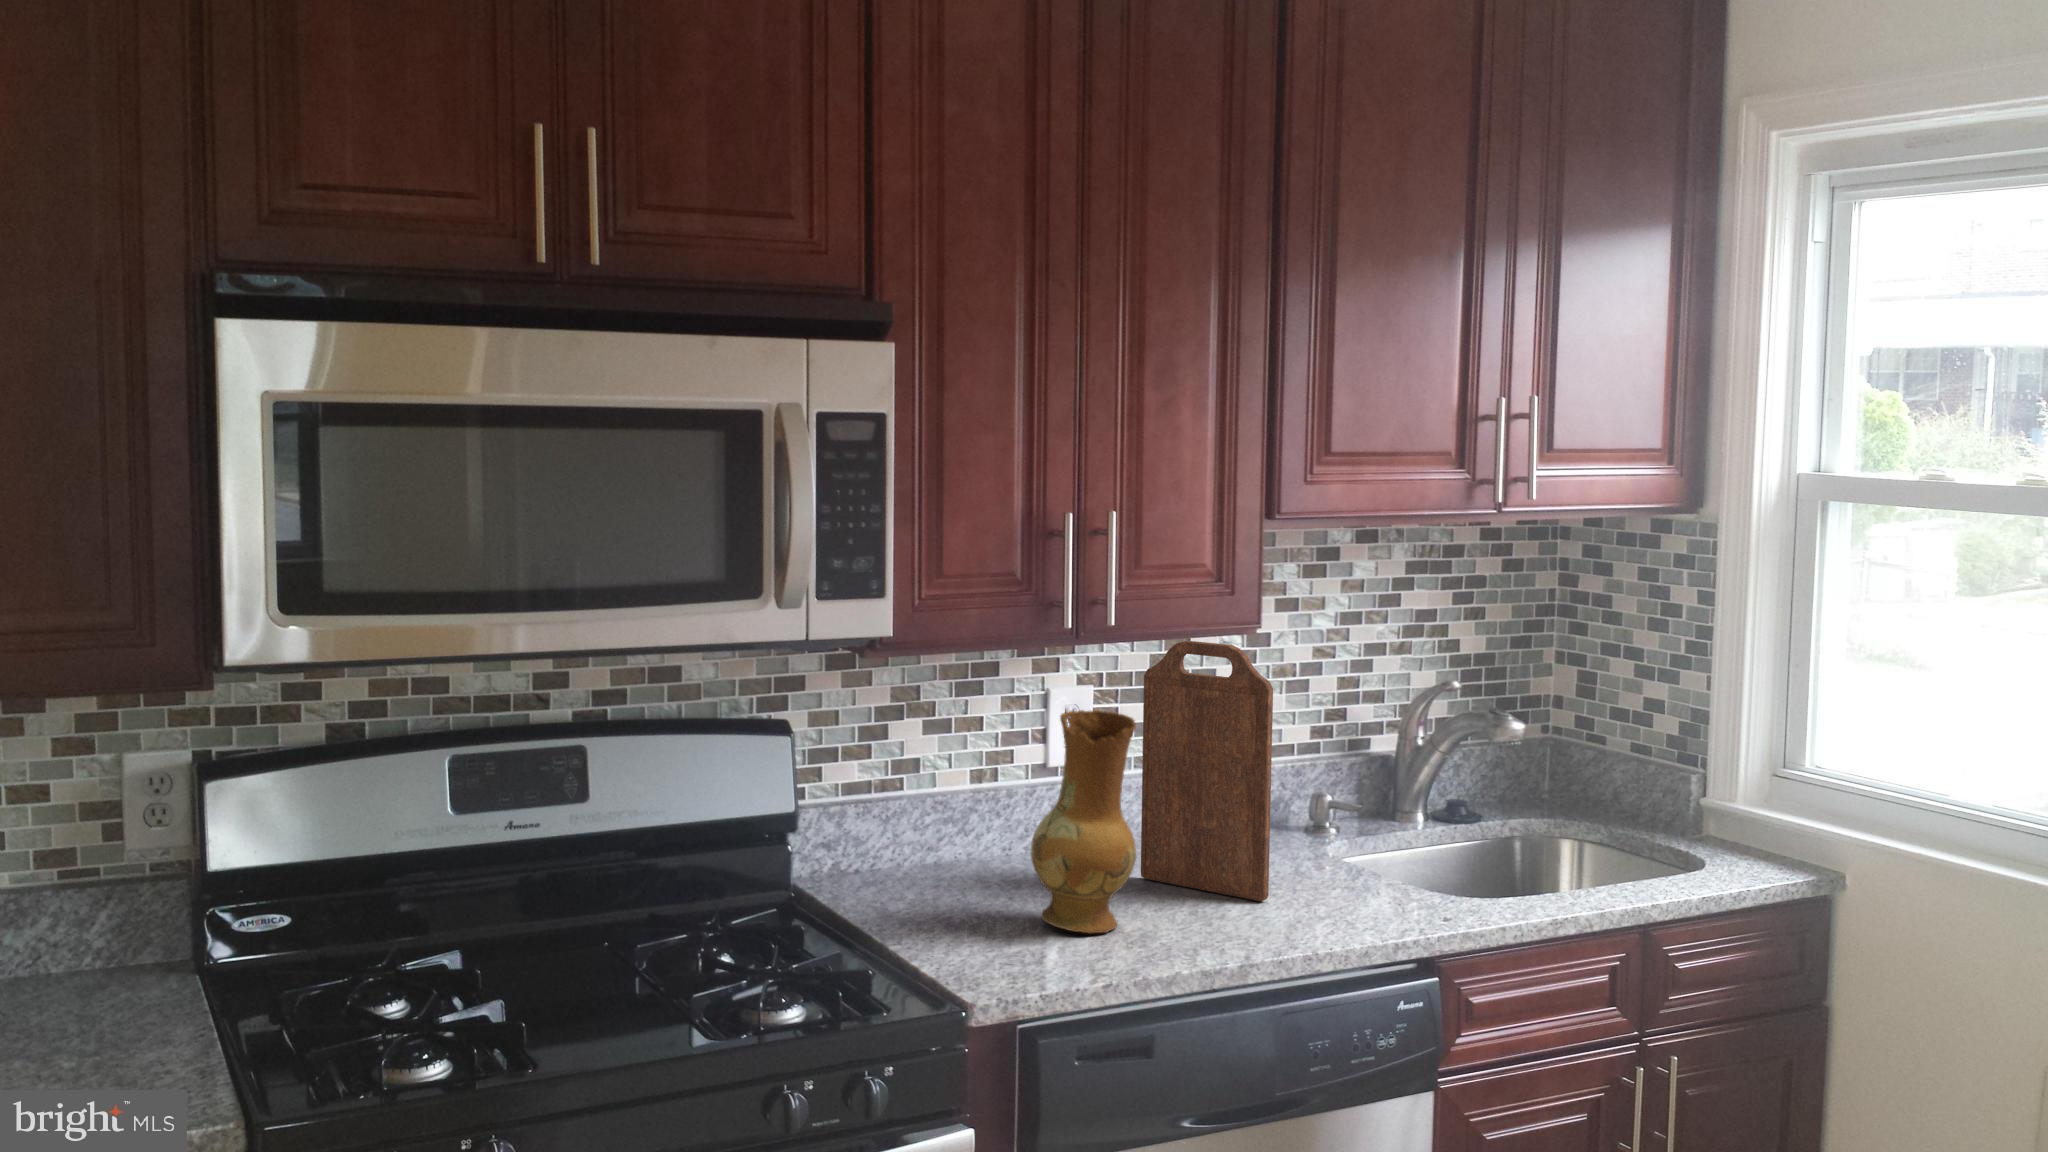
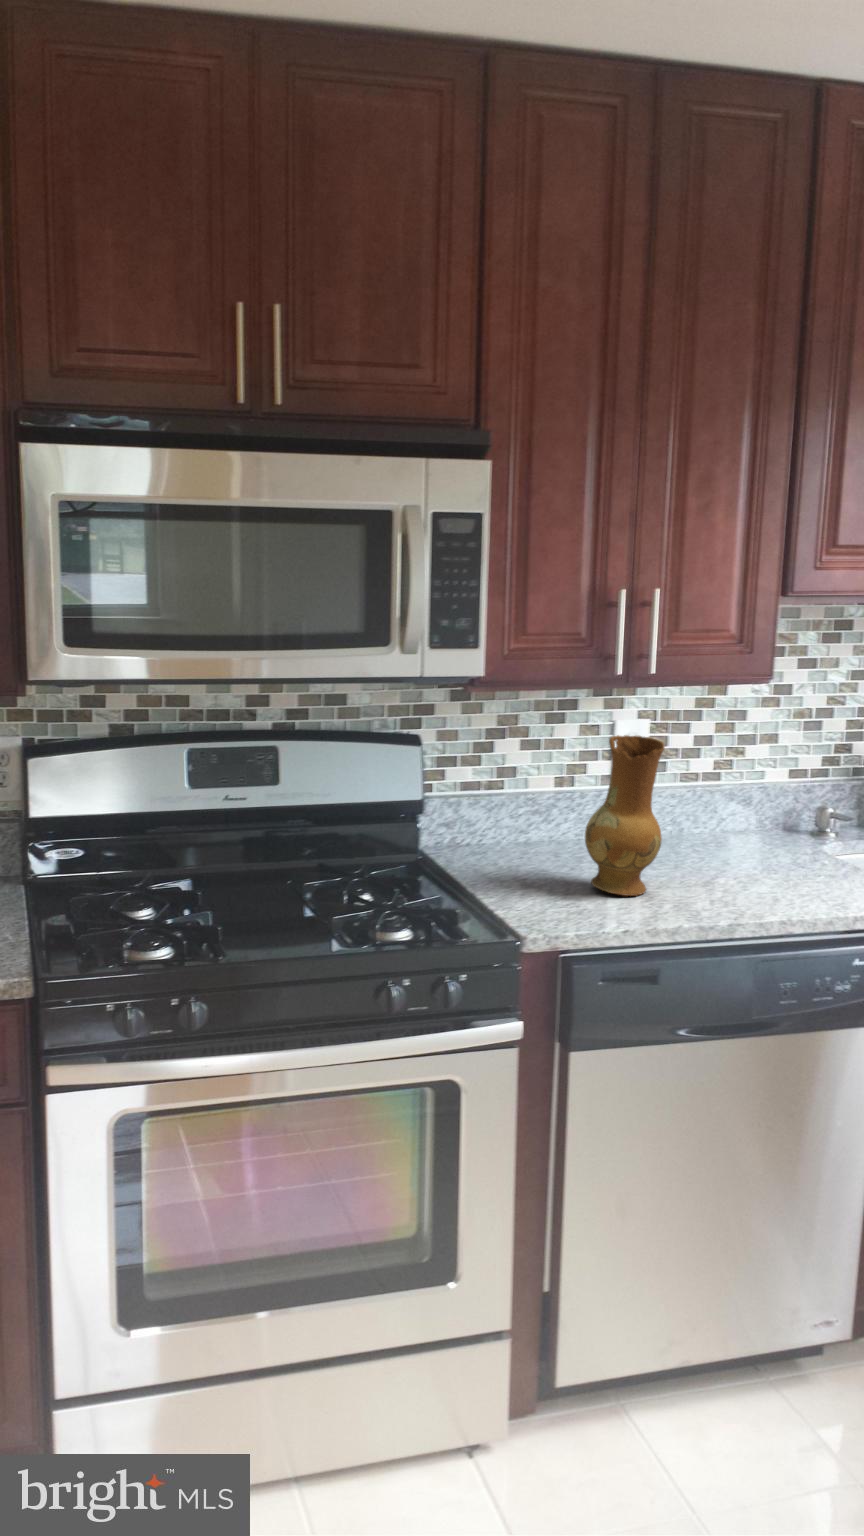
cutting board: present [1141,641,1273,901] -> none [674,688,775,881]

